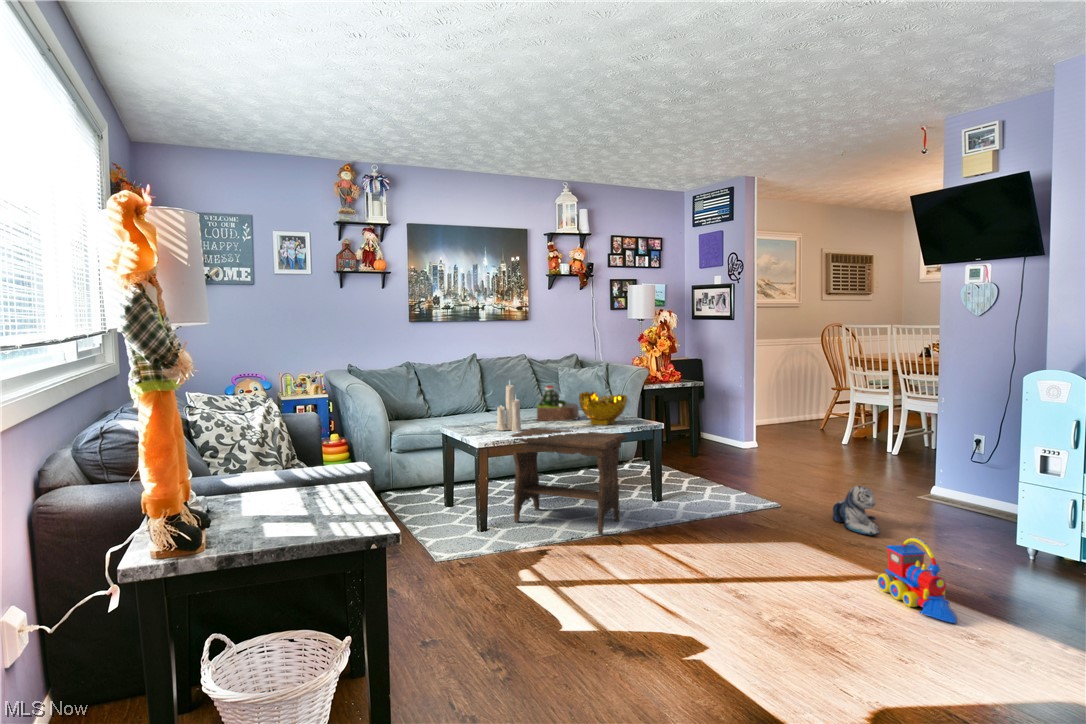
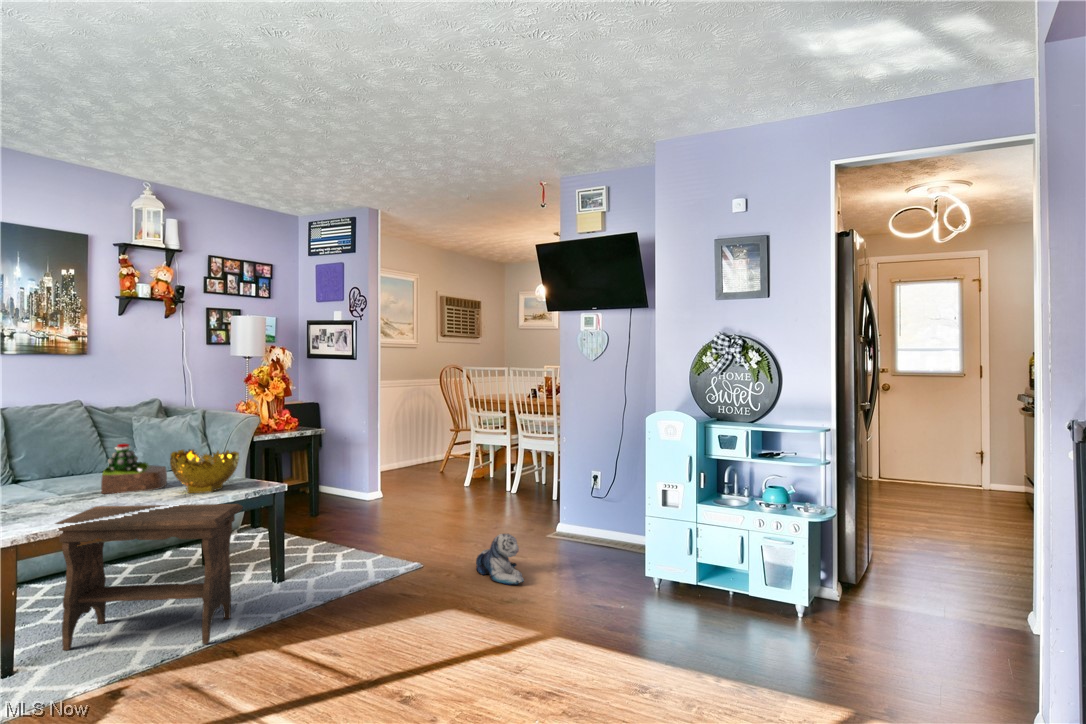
candle: present [497,384,521,432] -> none [32,435,77,515]
toy train: present [877,537,957,623] -> none [539,586,617,670]

